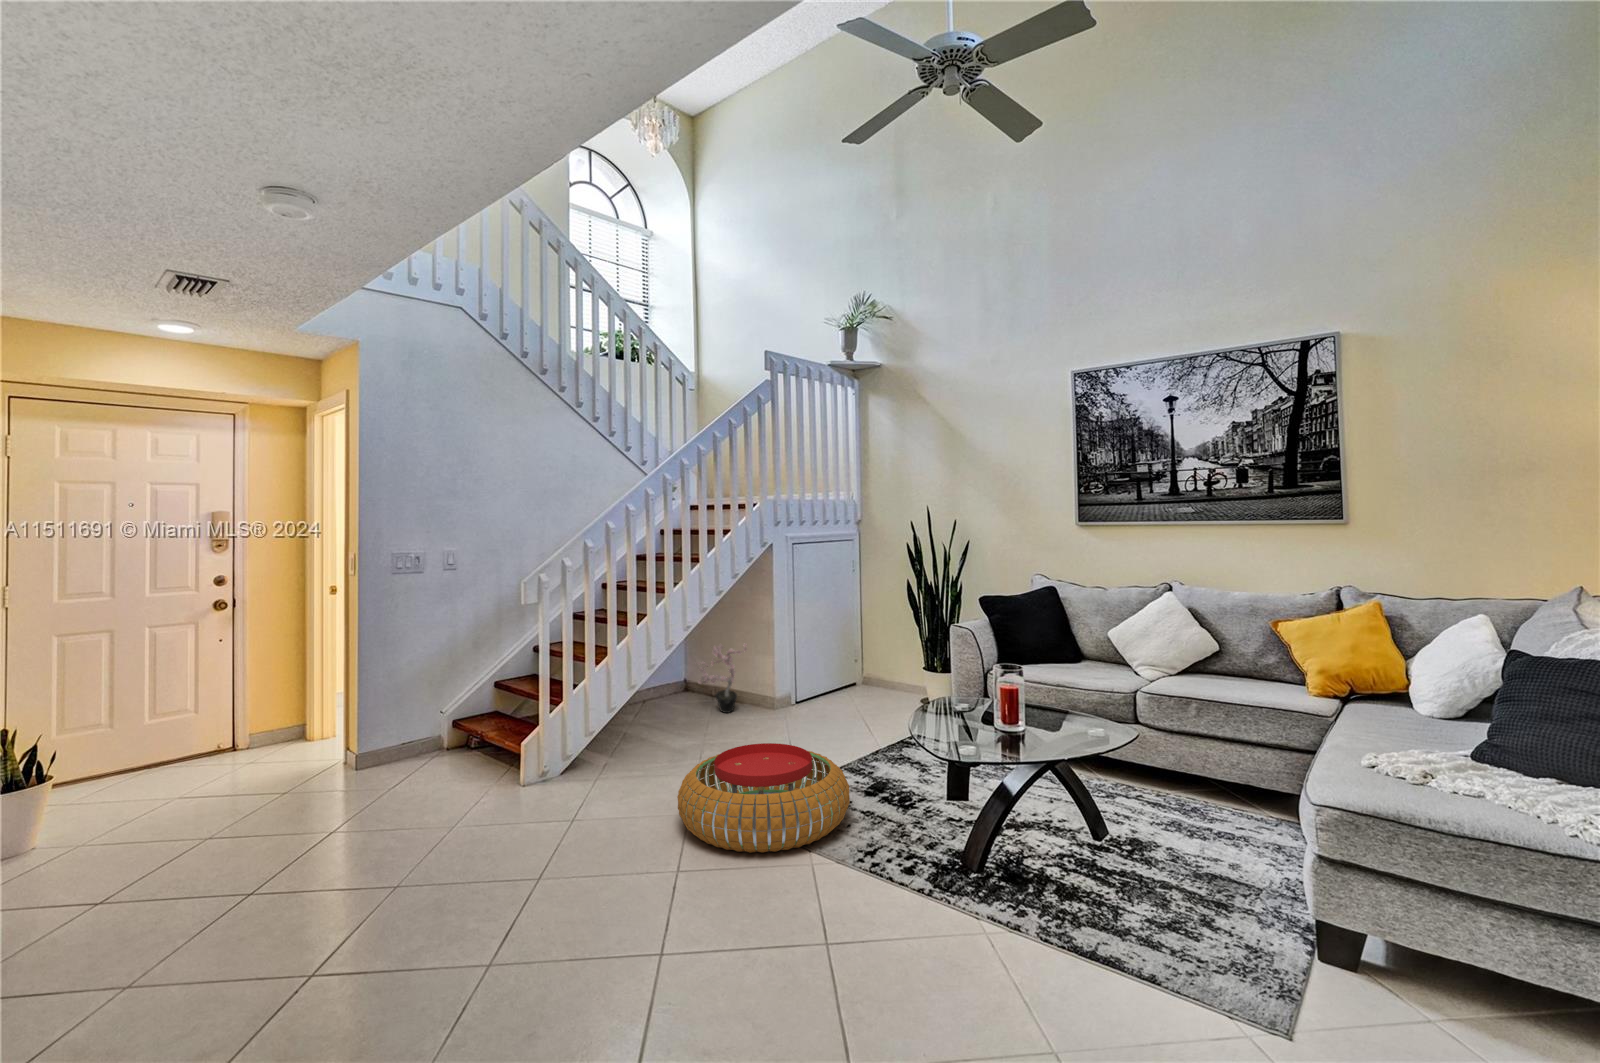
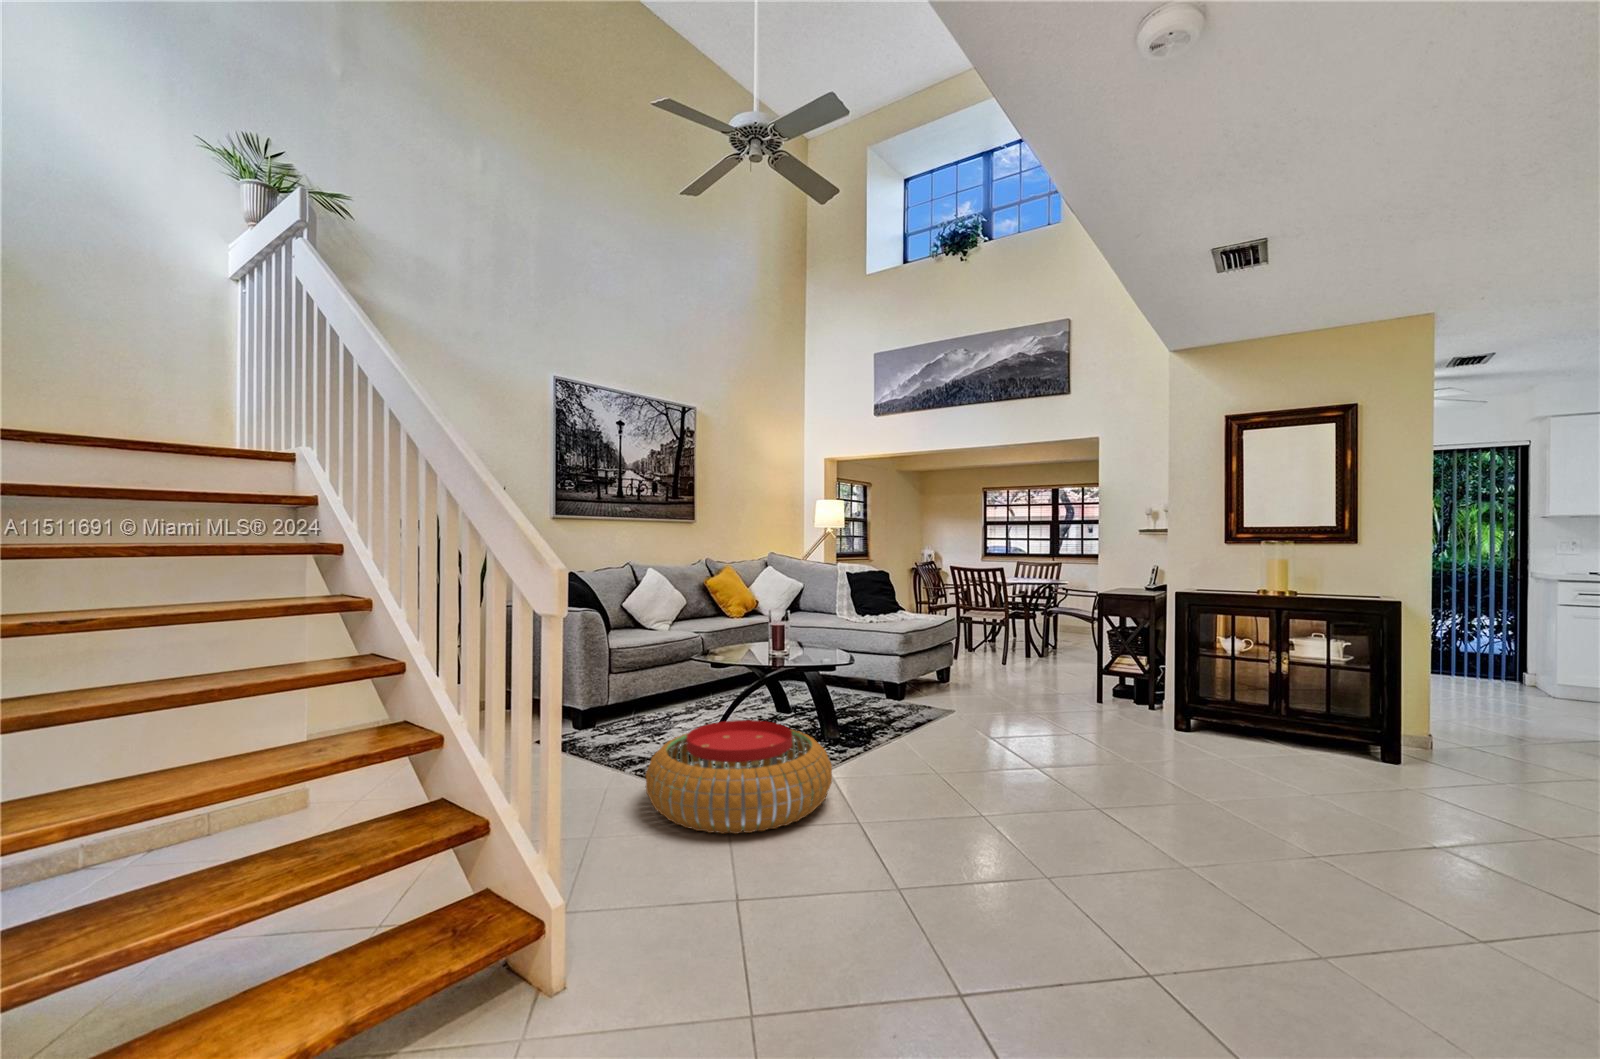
potted plant: present [698,644,747,713] -> none [75,699,266,851]

